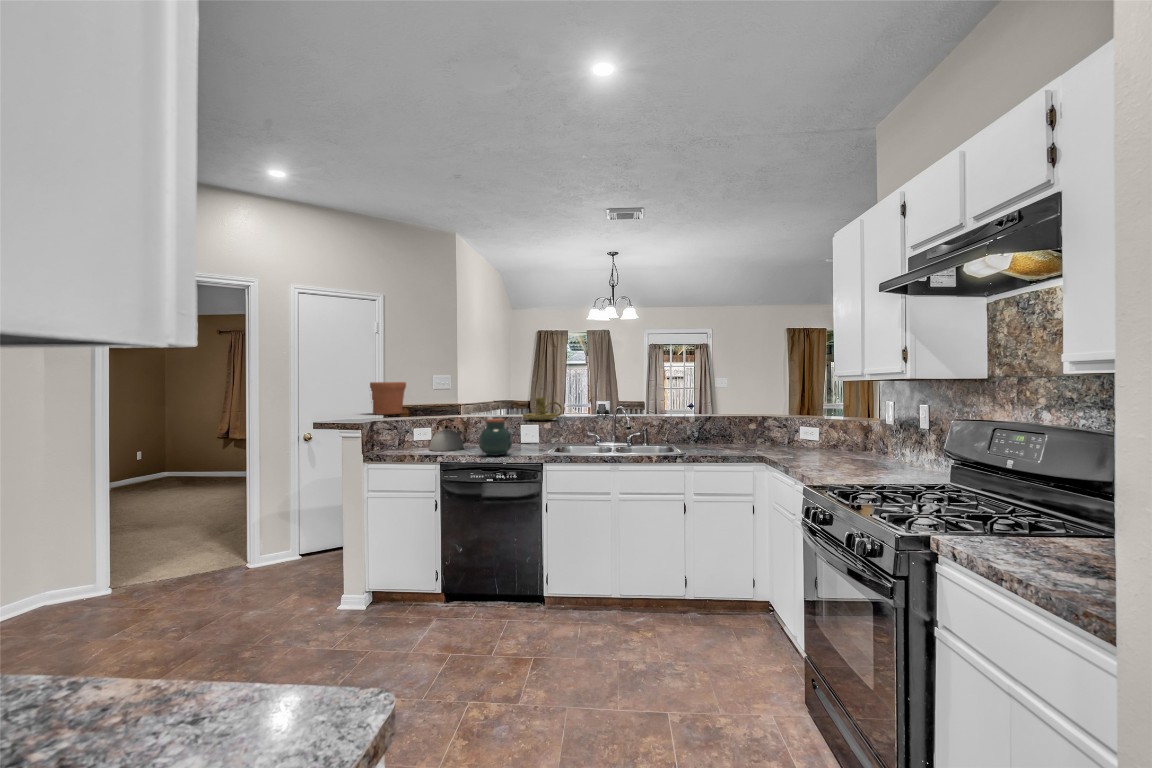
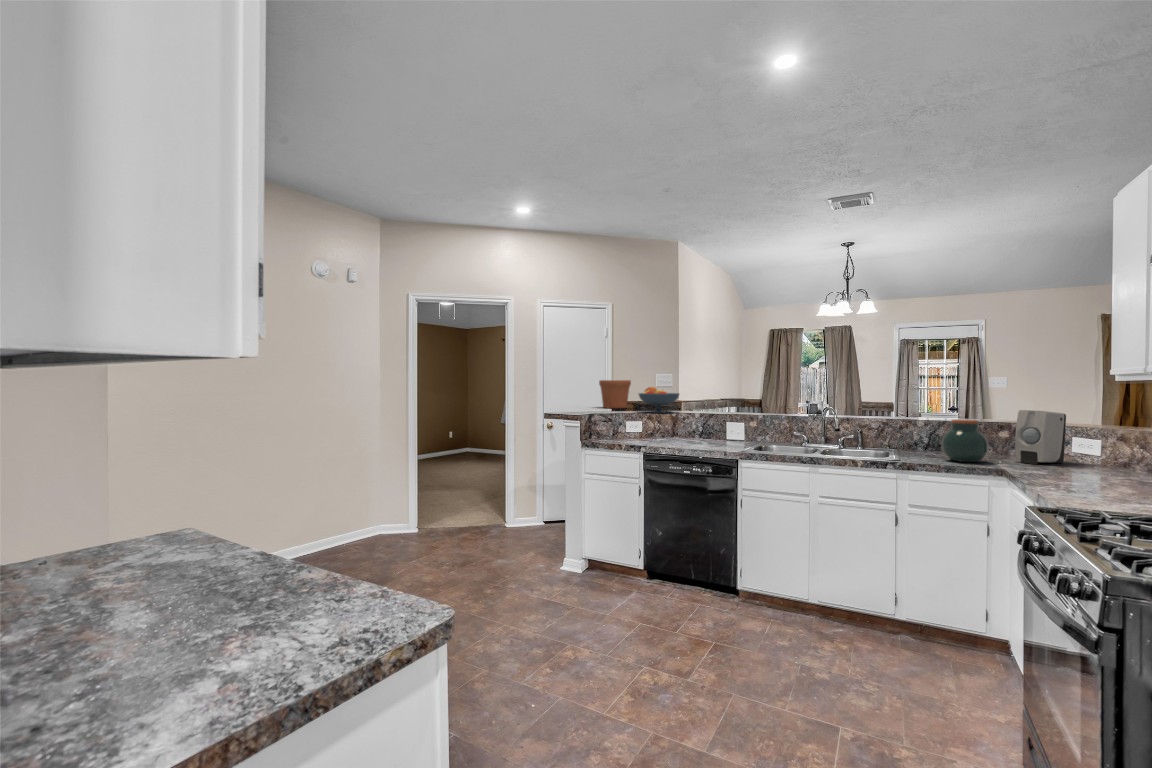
fruit bowl: none [421,389,468,418] -> present [638,387,679,413]
candle holder: present [523,397,562,421] -> none [727,395,769,418]
soap dispenser: none [767,406,798,450] -> present [1015,410,1066,464]
kettle: present [429,419,464,451] -> none [639,414,670,442]
jar: present [479,419,512,456] -> present [942,419,988,462]

